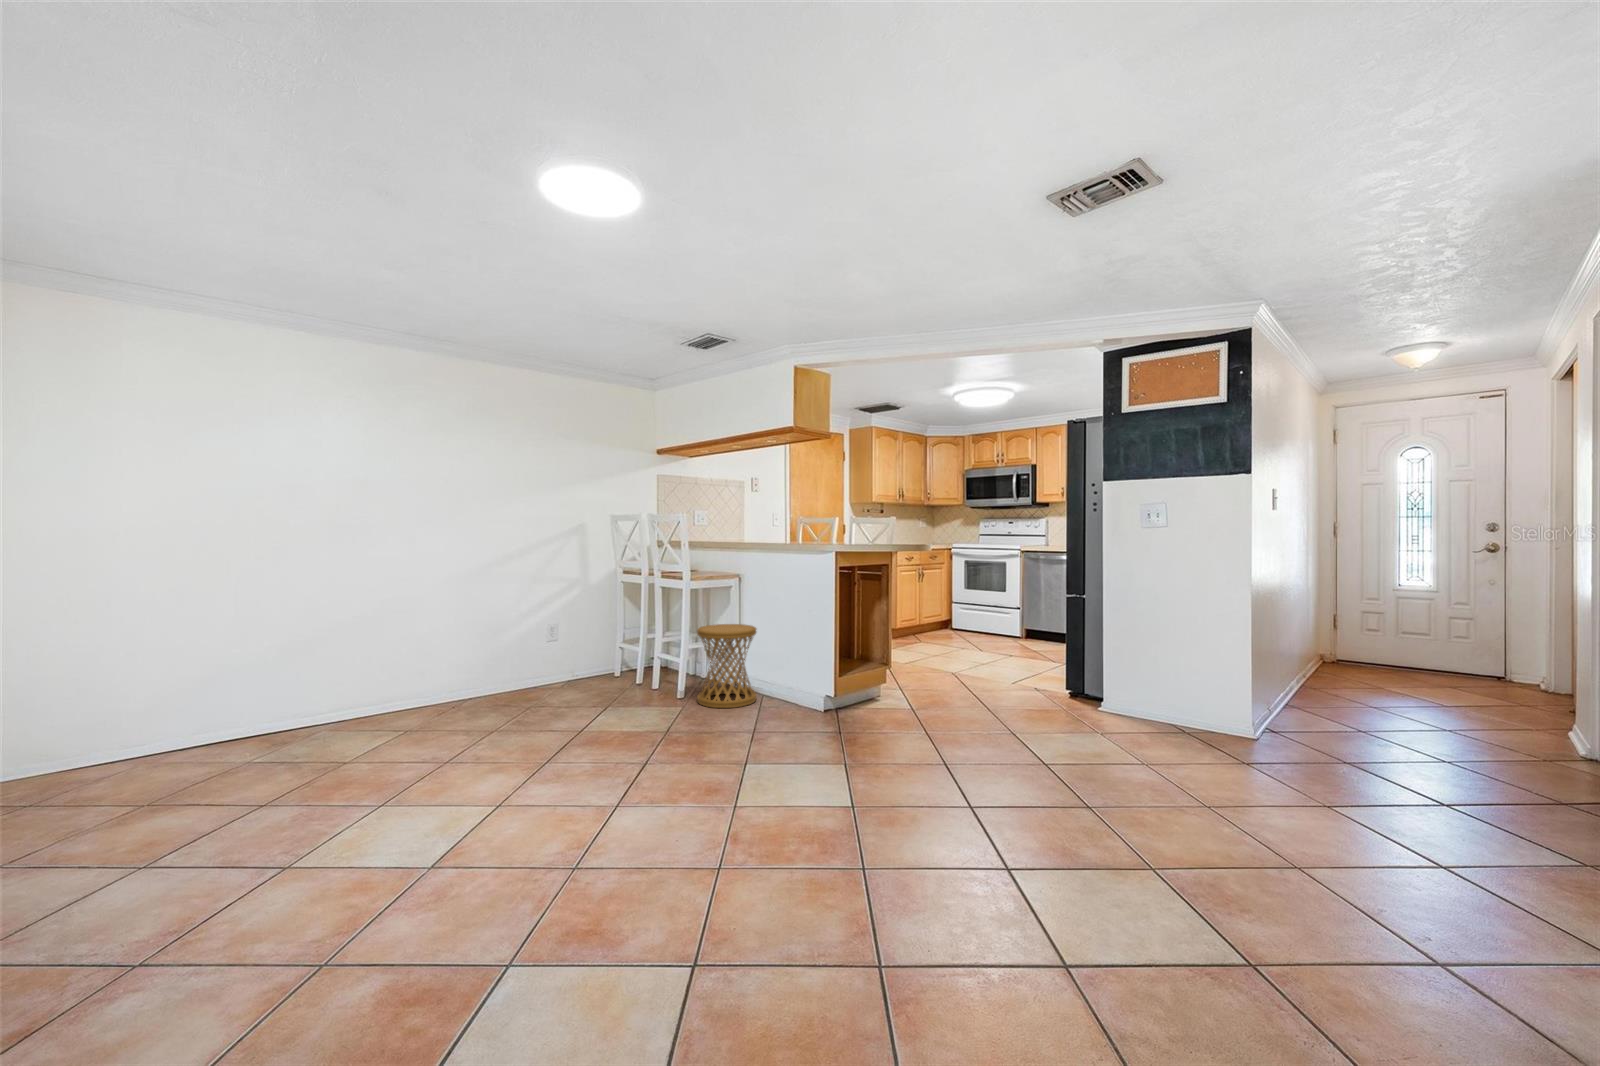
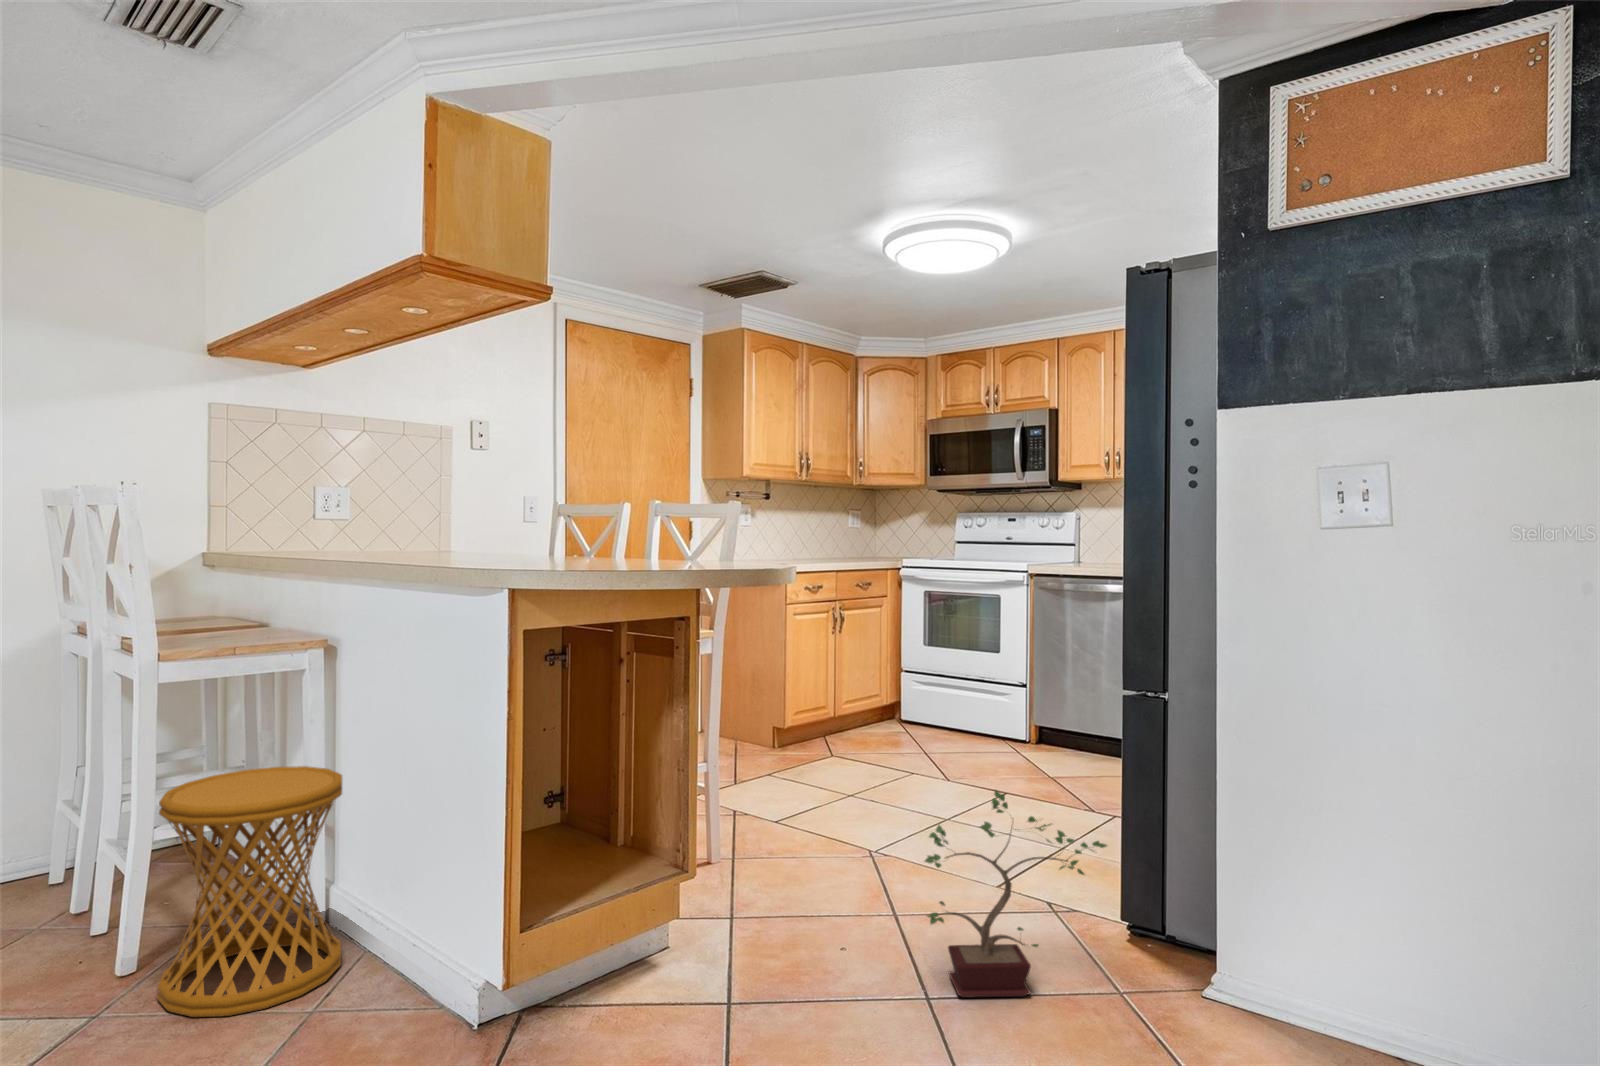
potted plant: none [986,631,1060,710] -> present [925,790,1107,998]

